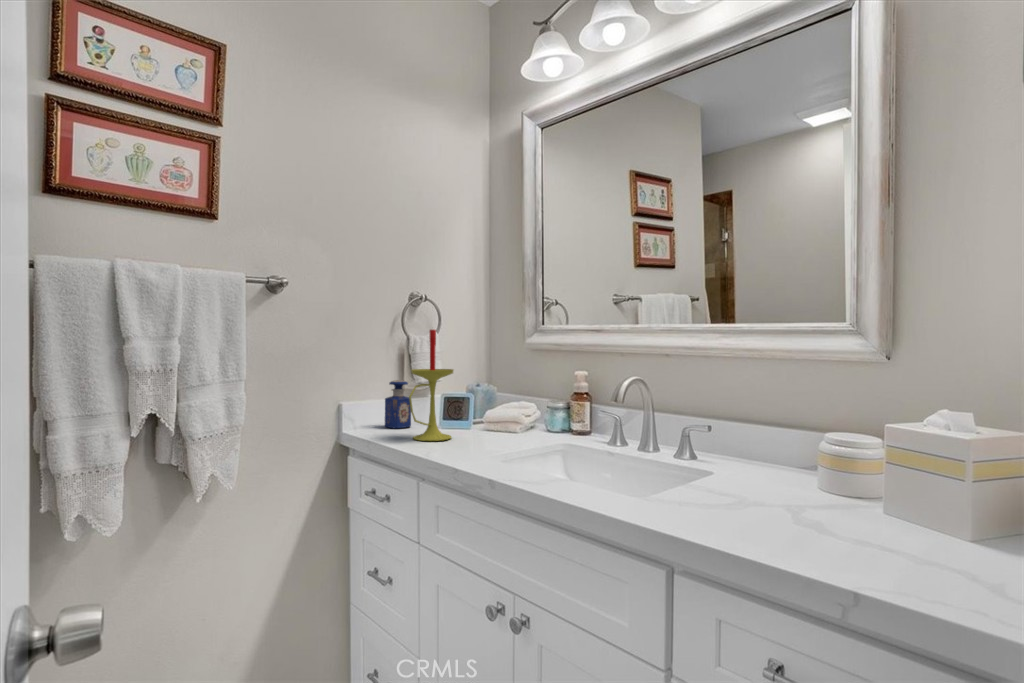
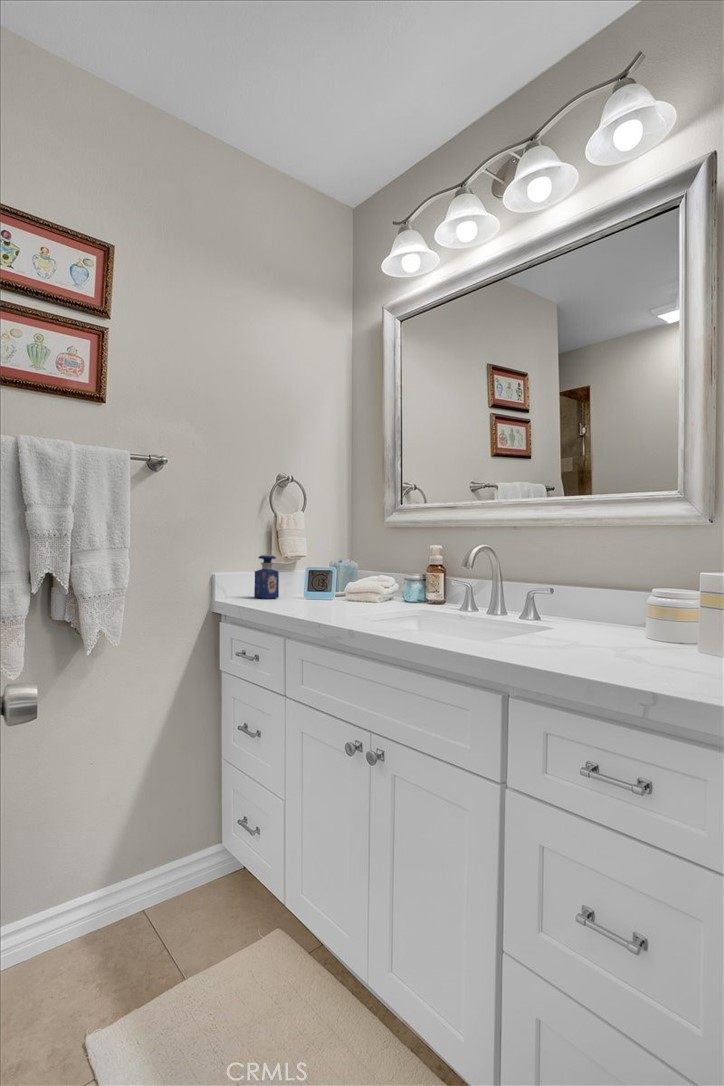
candle: present [409,330,453,441] -> none [277,502,319,606]

